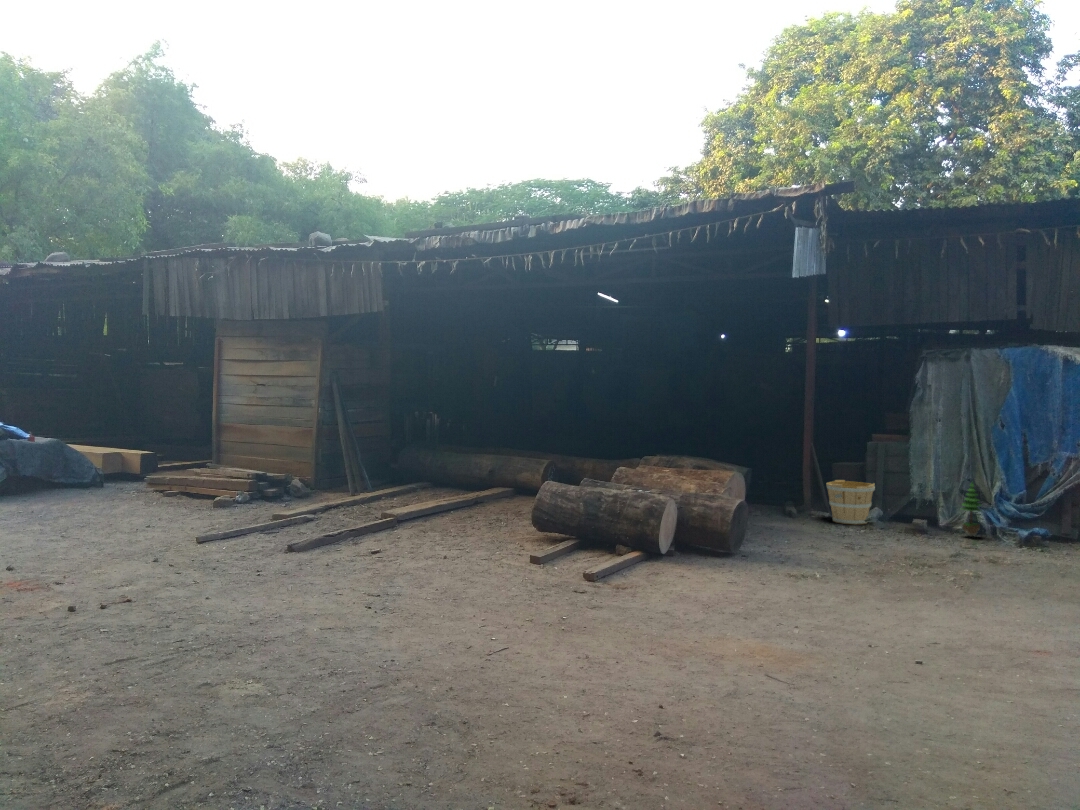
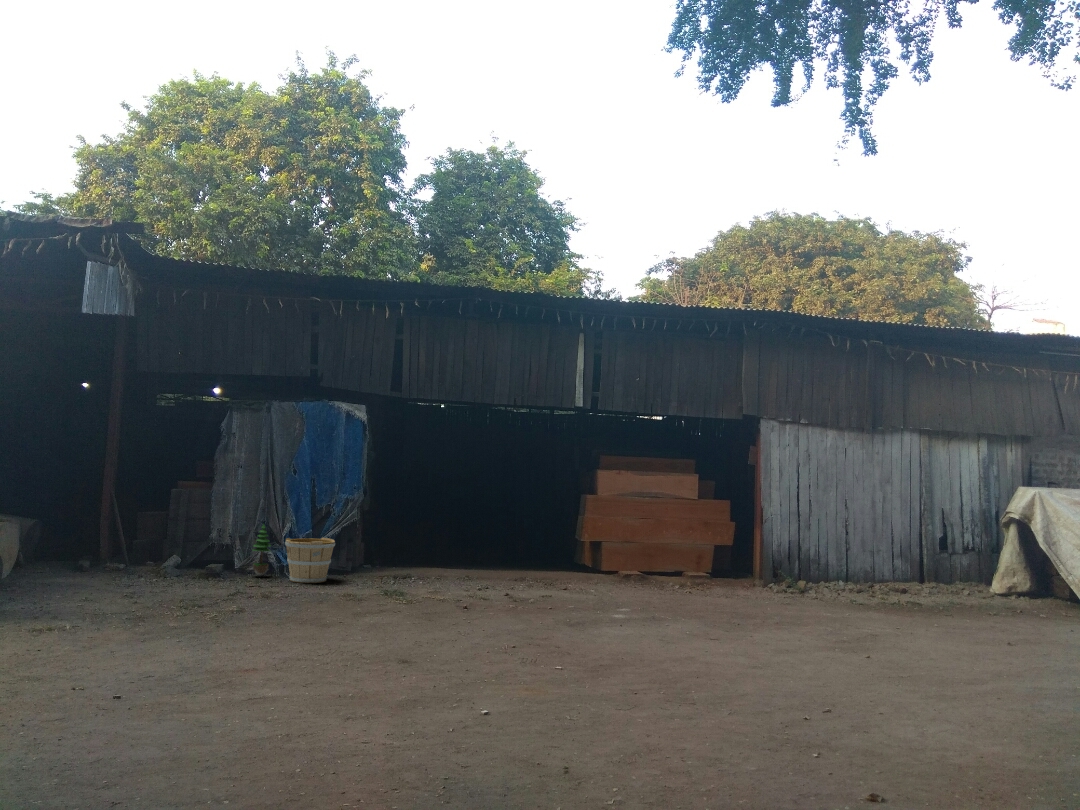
wooden bucket: present [827,480,875,525] -> present [285,538,335,583]

